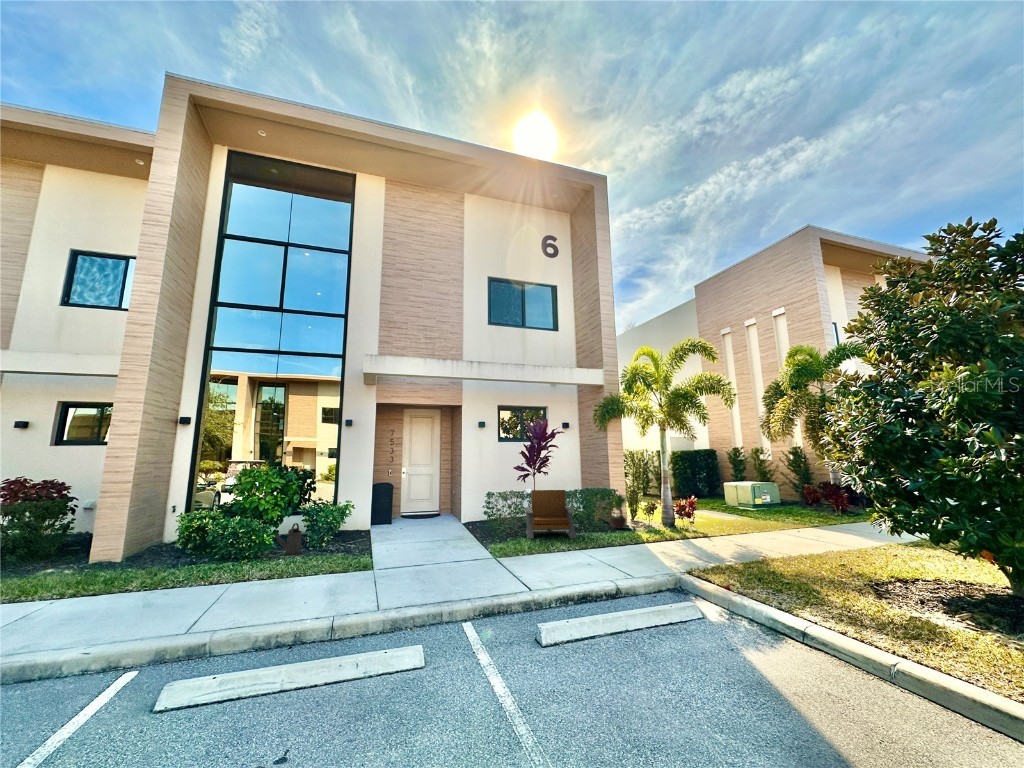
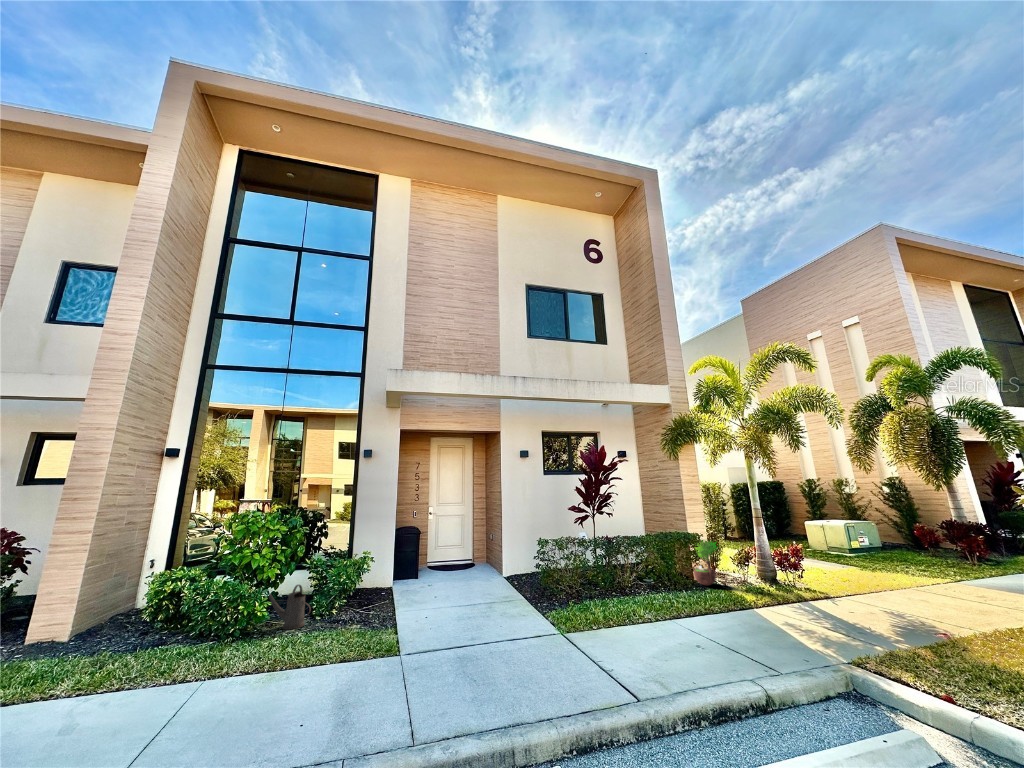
lounge chair: present [526,490,576,539] -> none [586,535,660,602]

